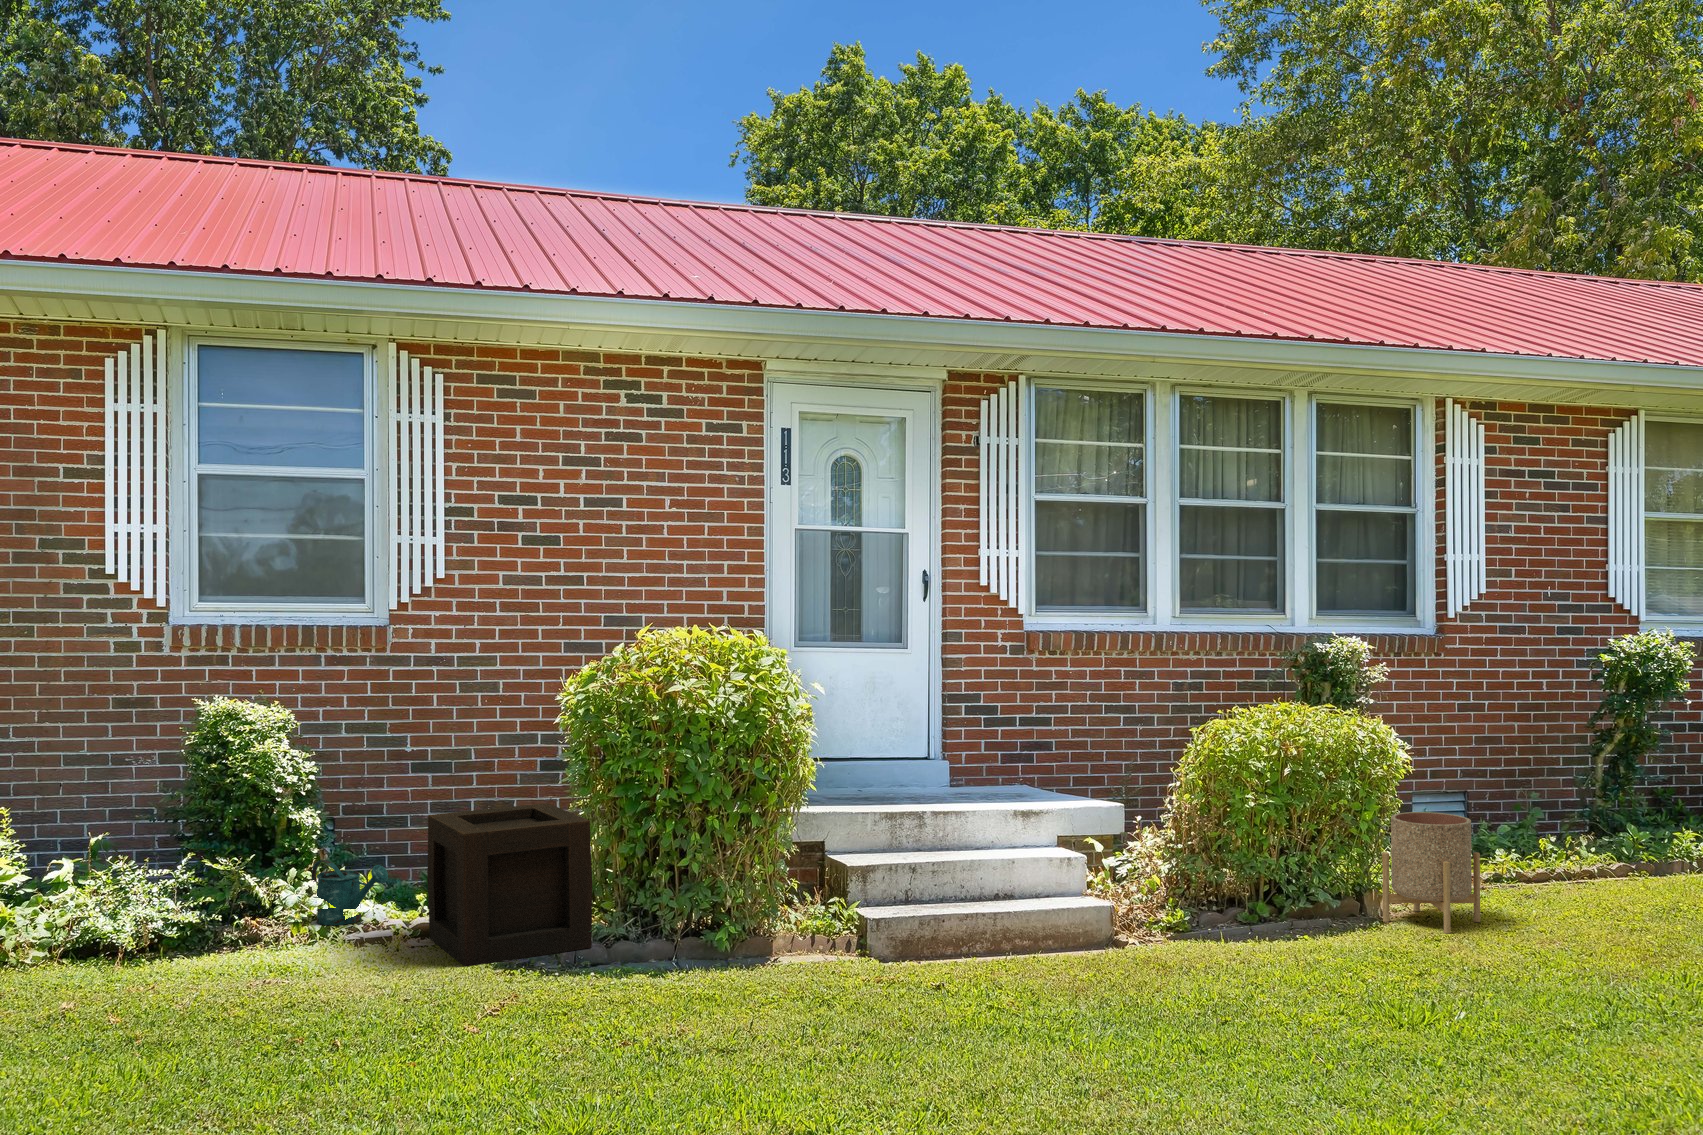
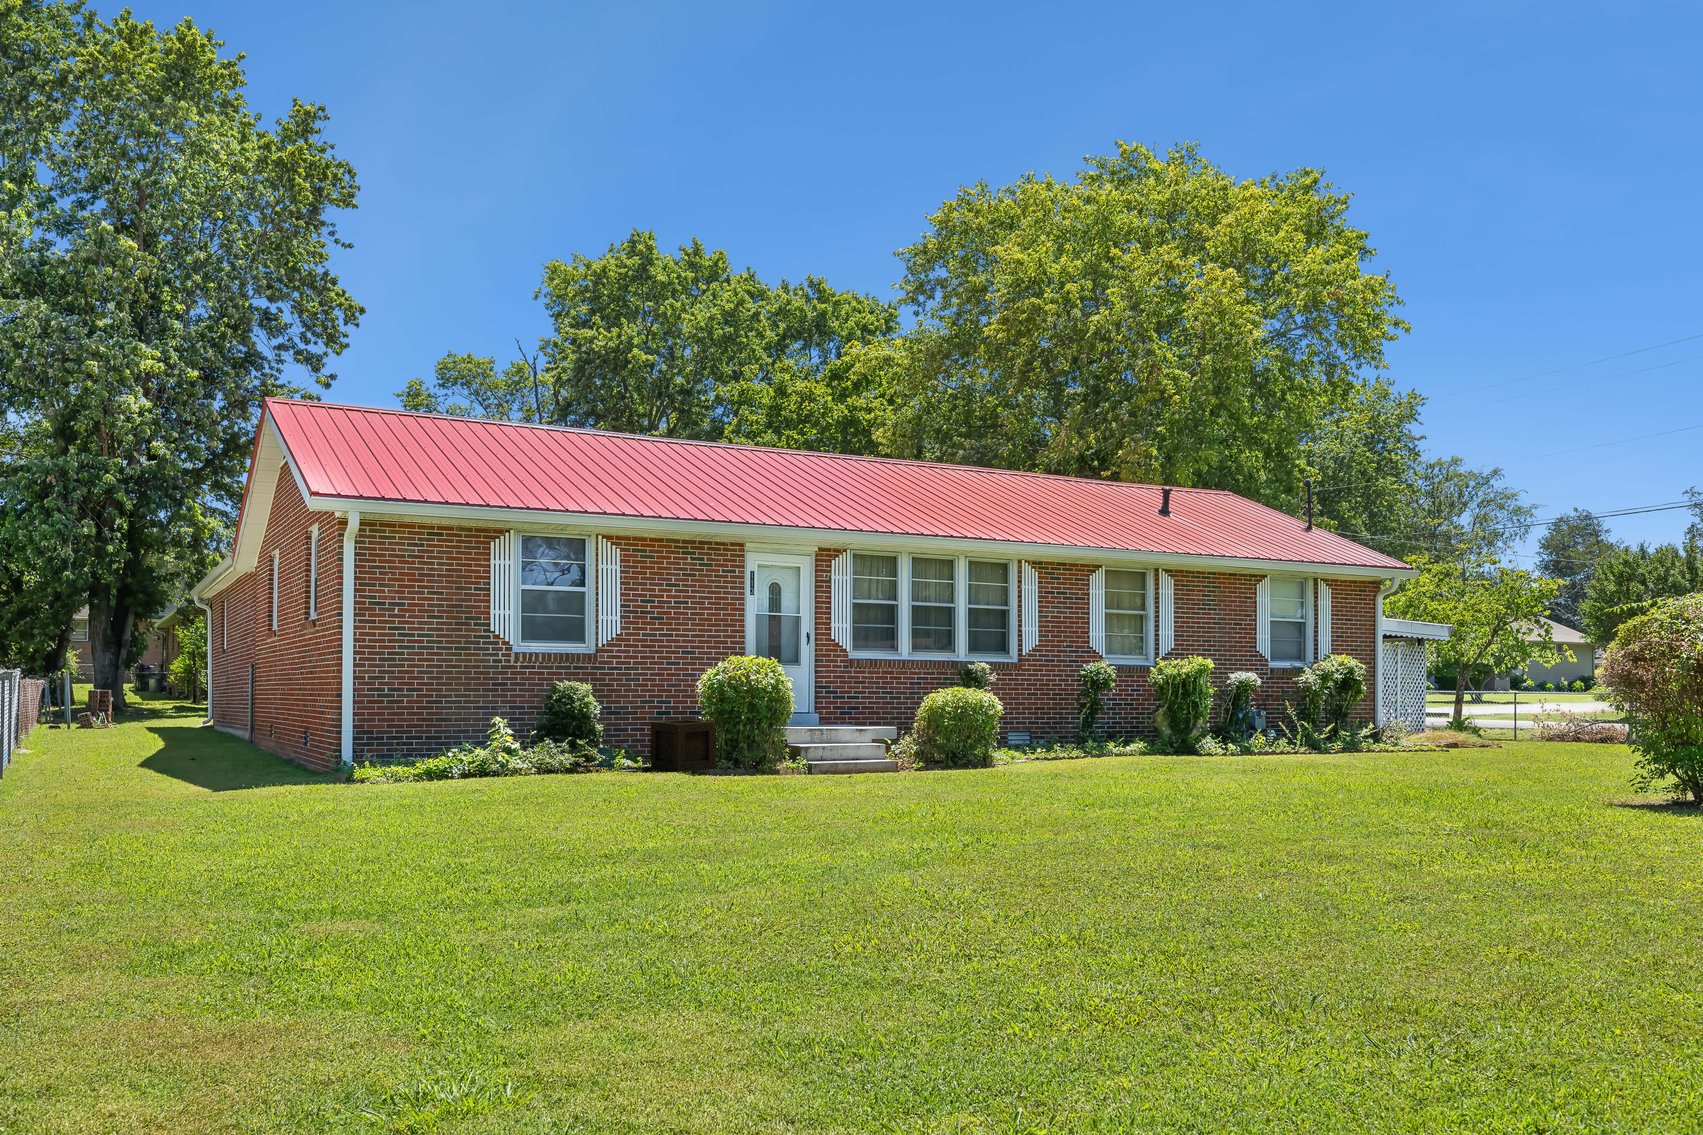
planter: present [1382,812,1480,933] -> none [991,721,1024,761]

